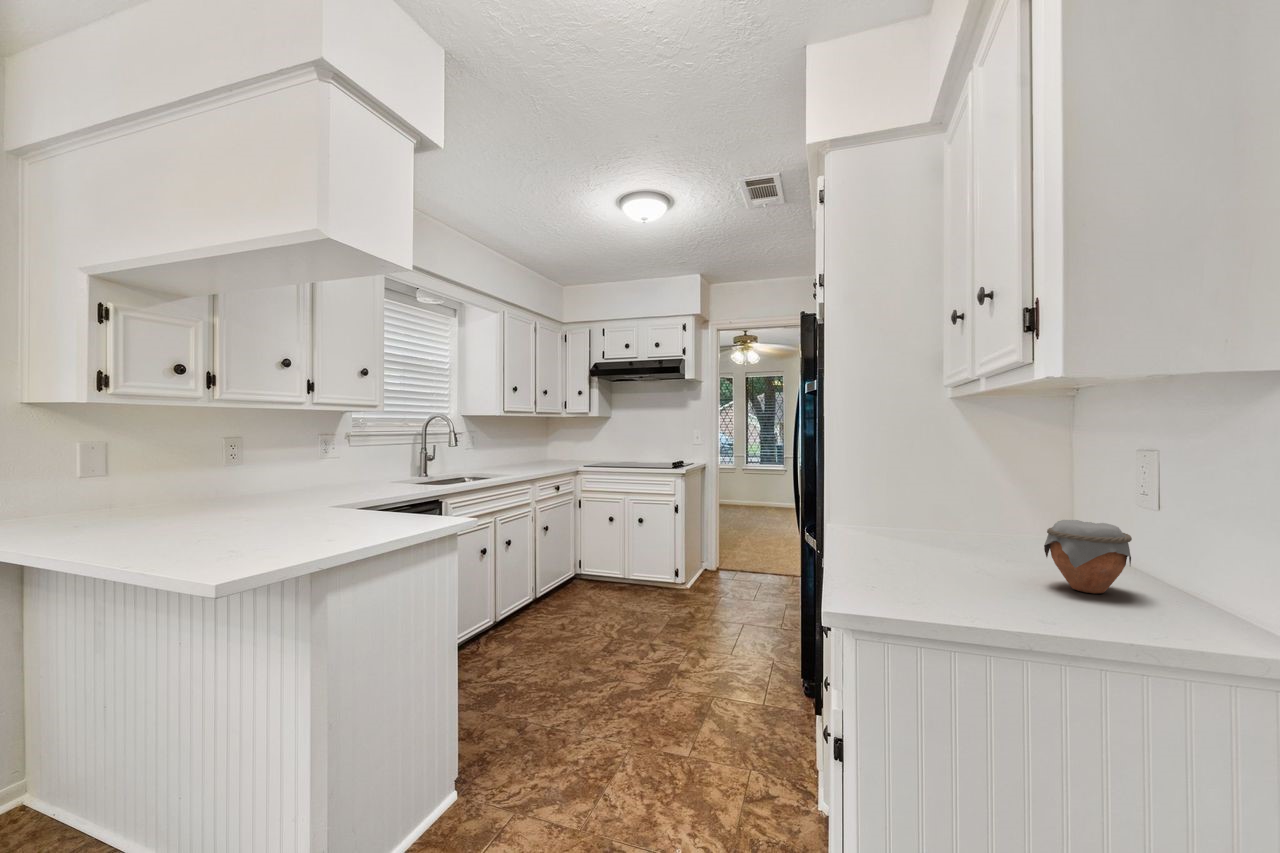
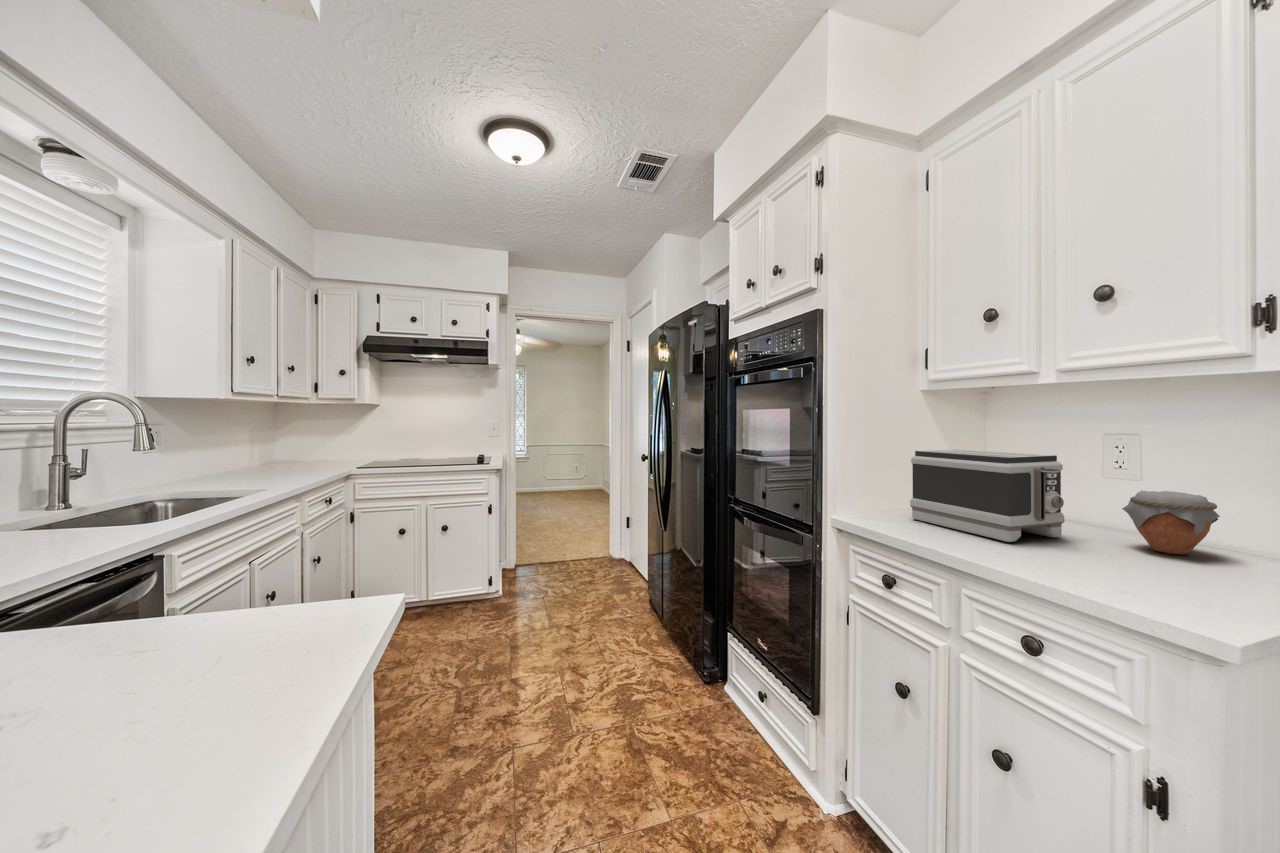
toaster: none [913,468,1015,566] -> present [910,449,1065,542]

